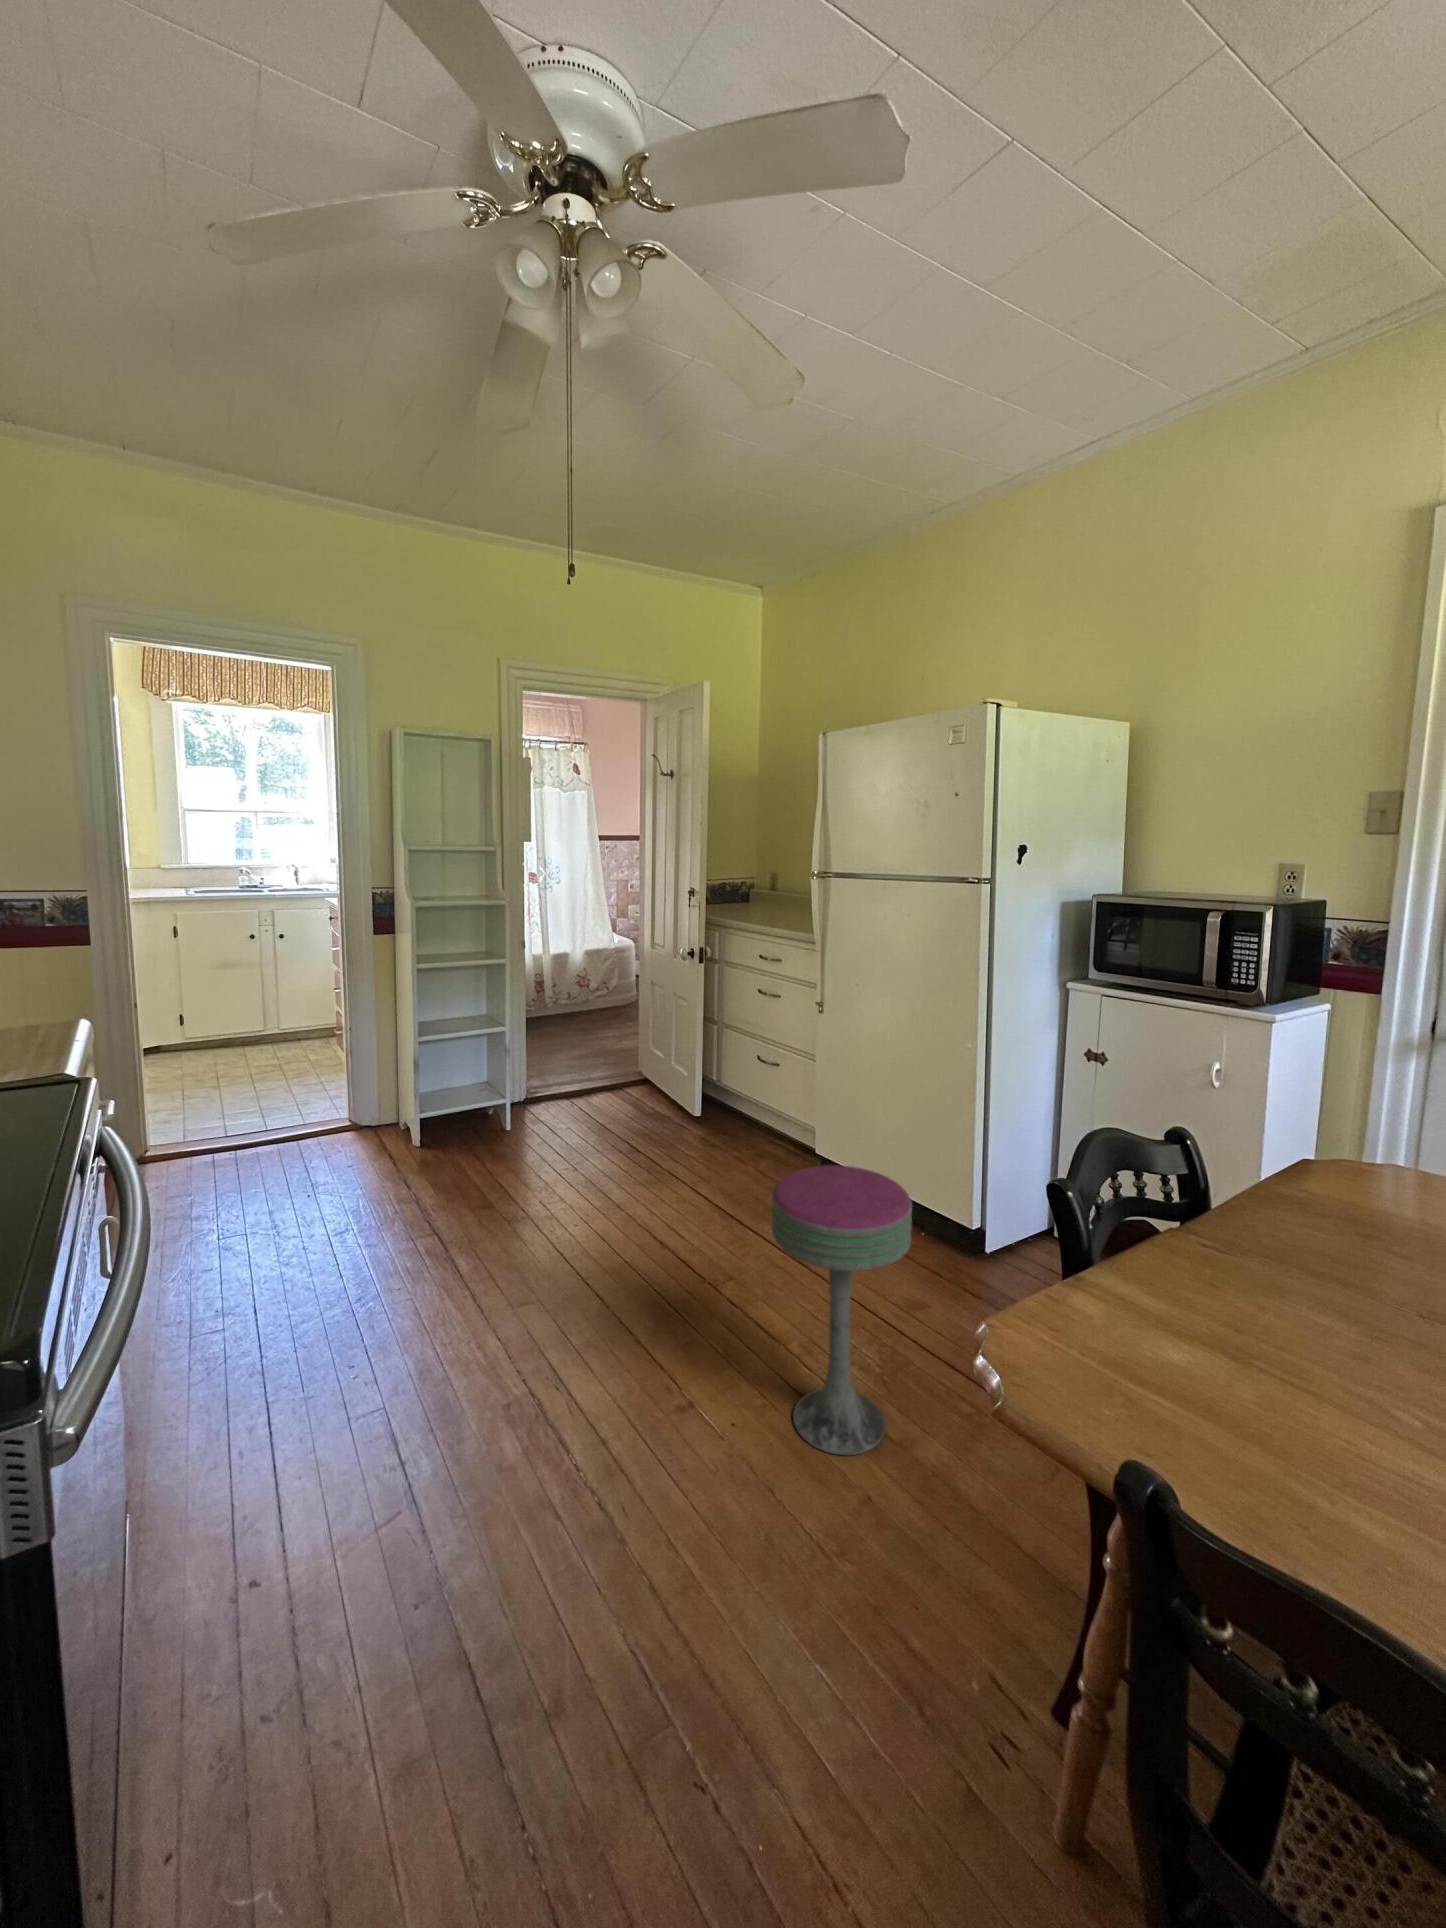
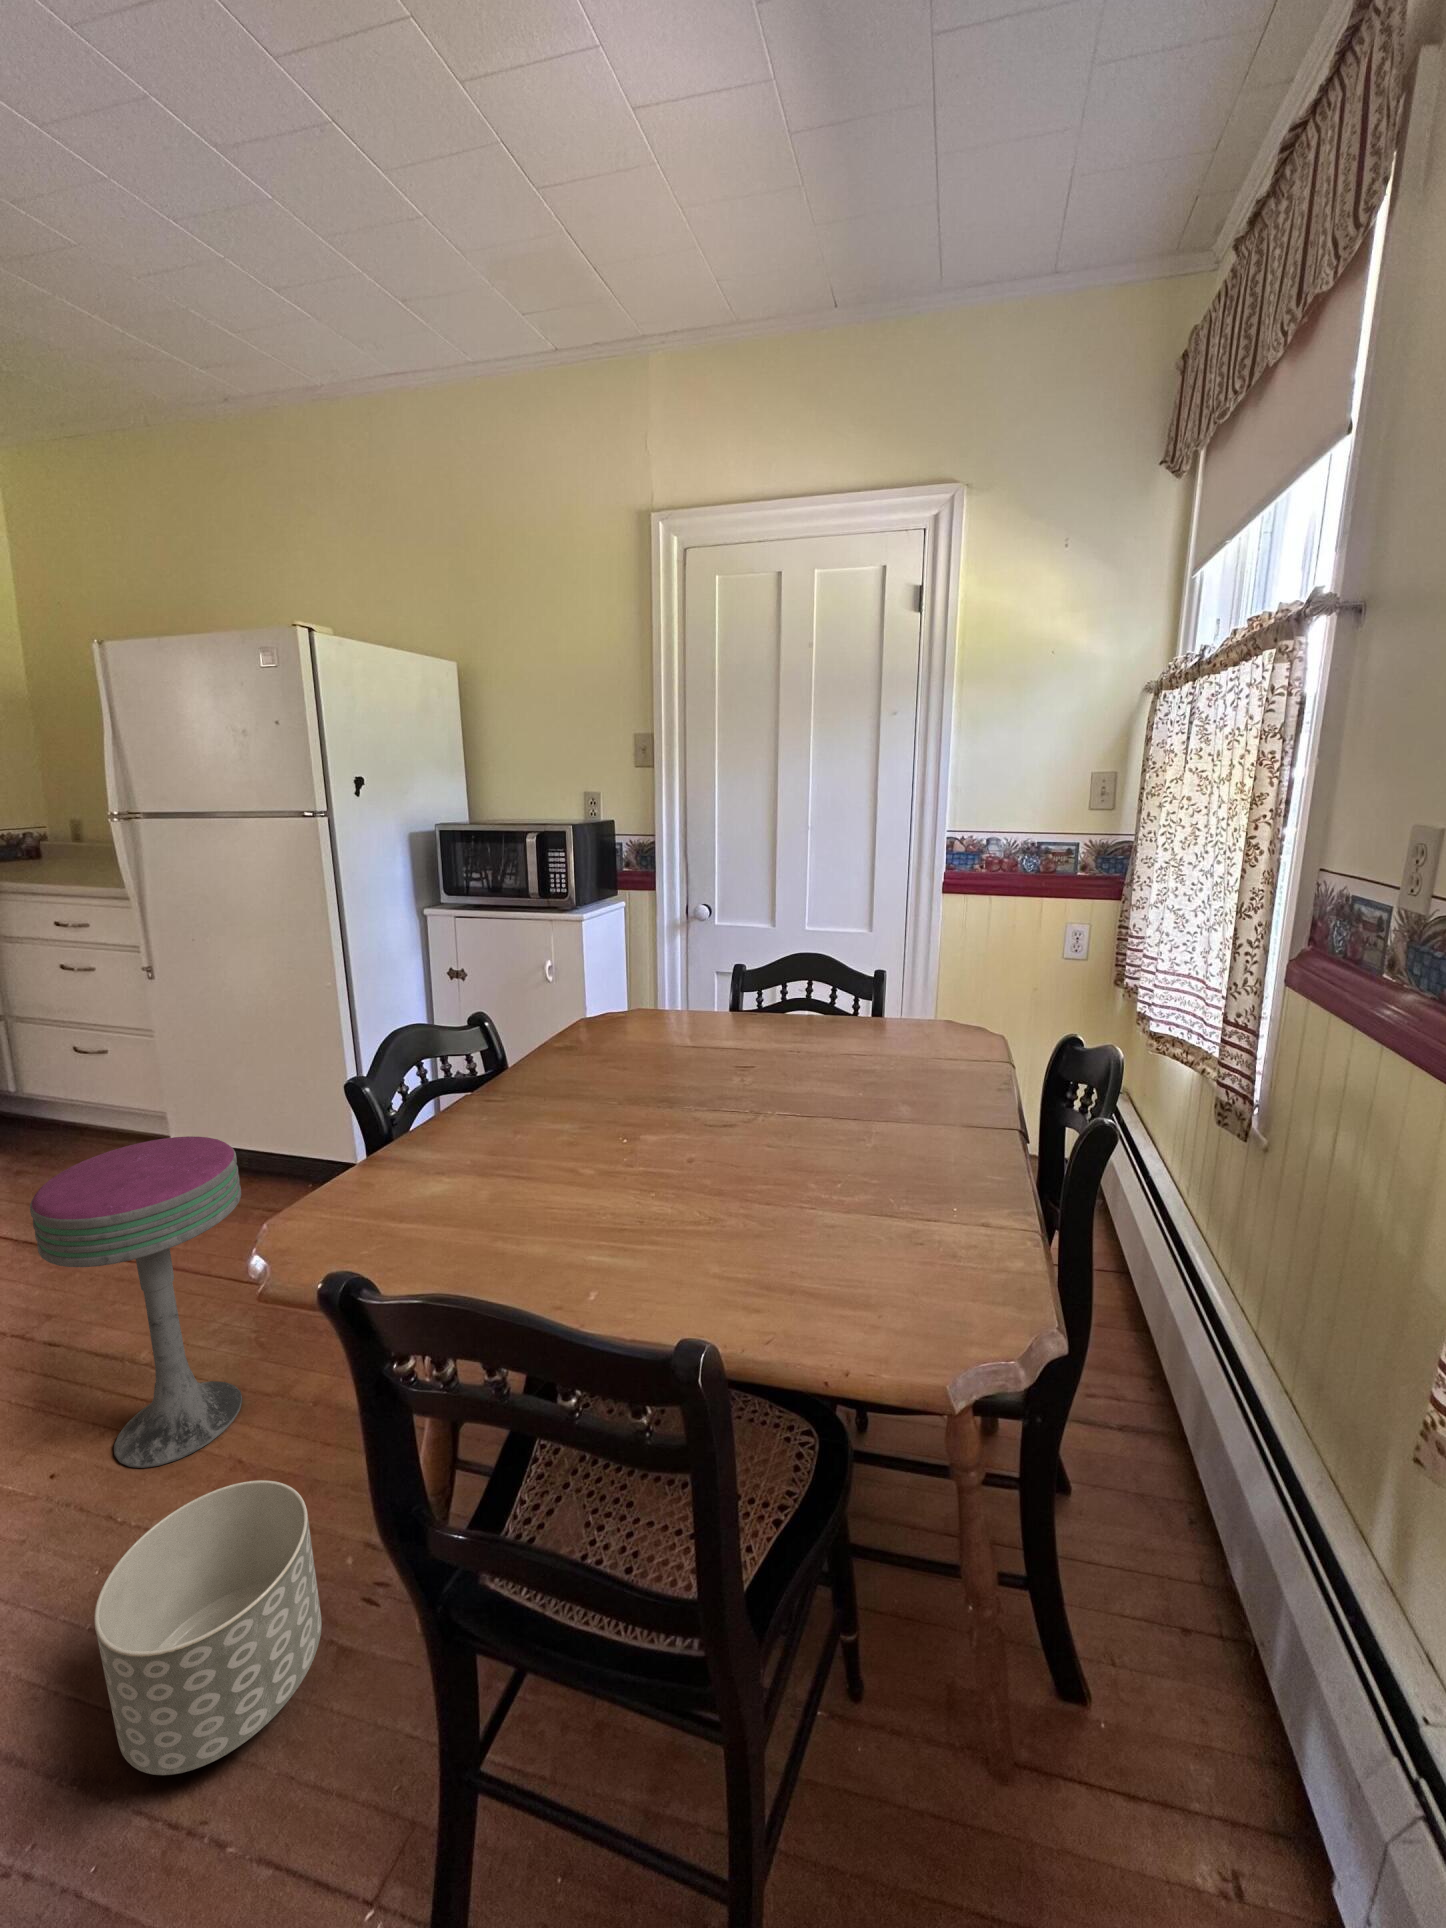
planter: none [818,1517,983,1786] -> present [94,1480,322,1775]

